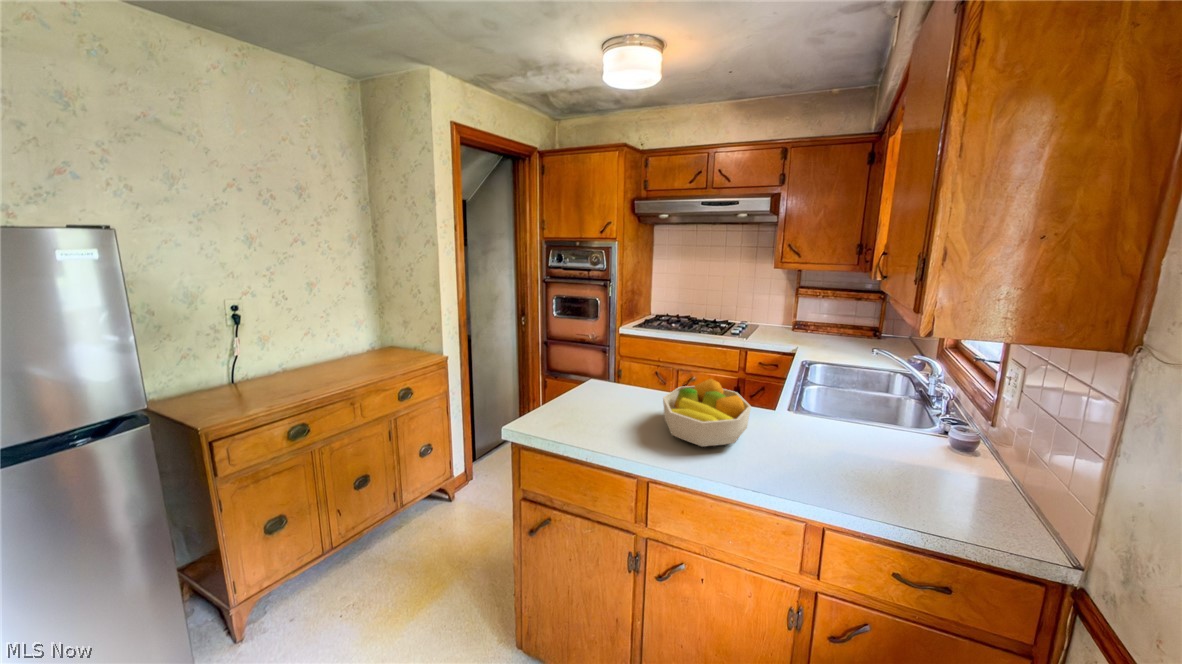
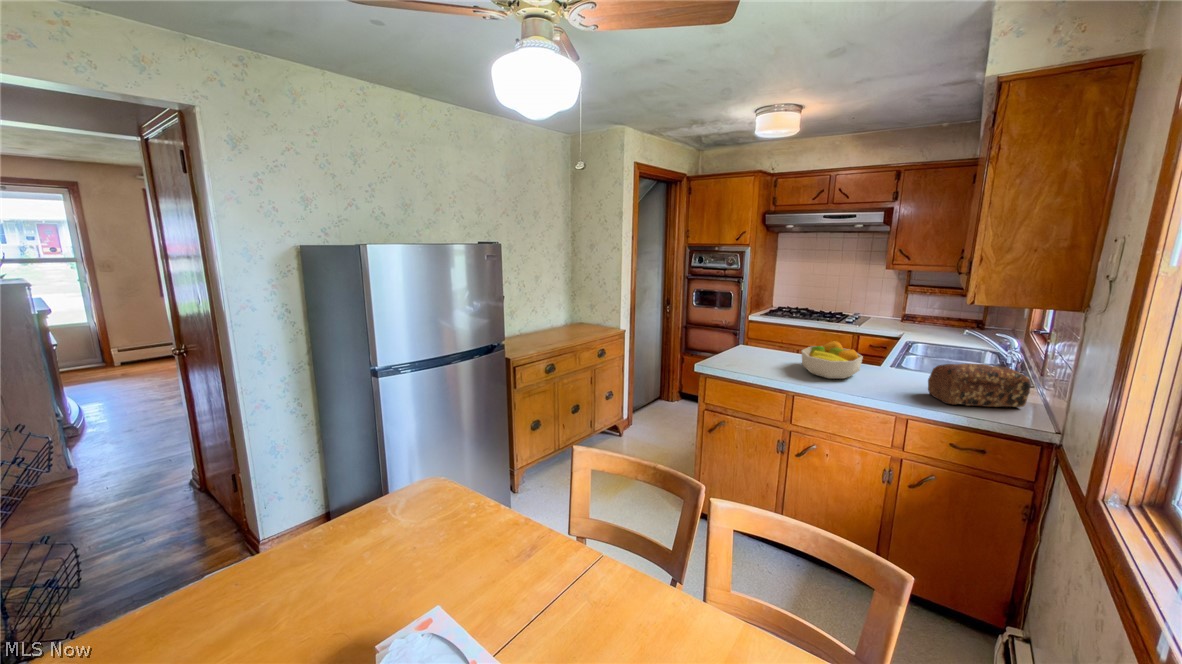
bread loaf: none [848,421,1005,499] -> present [928,364,1031,407]

